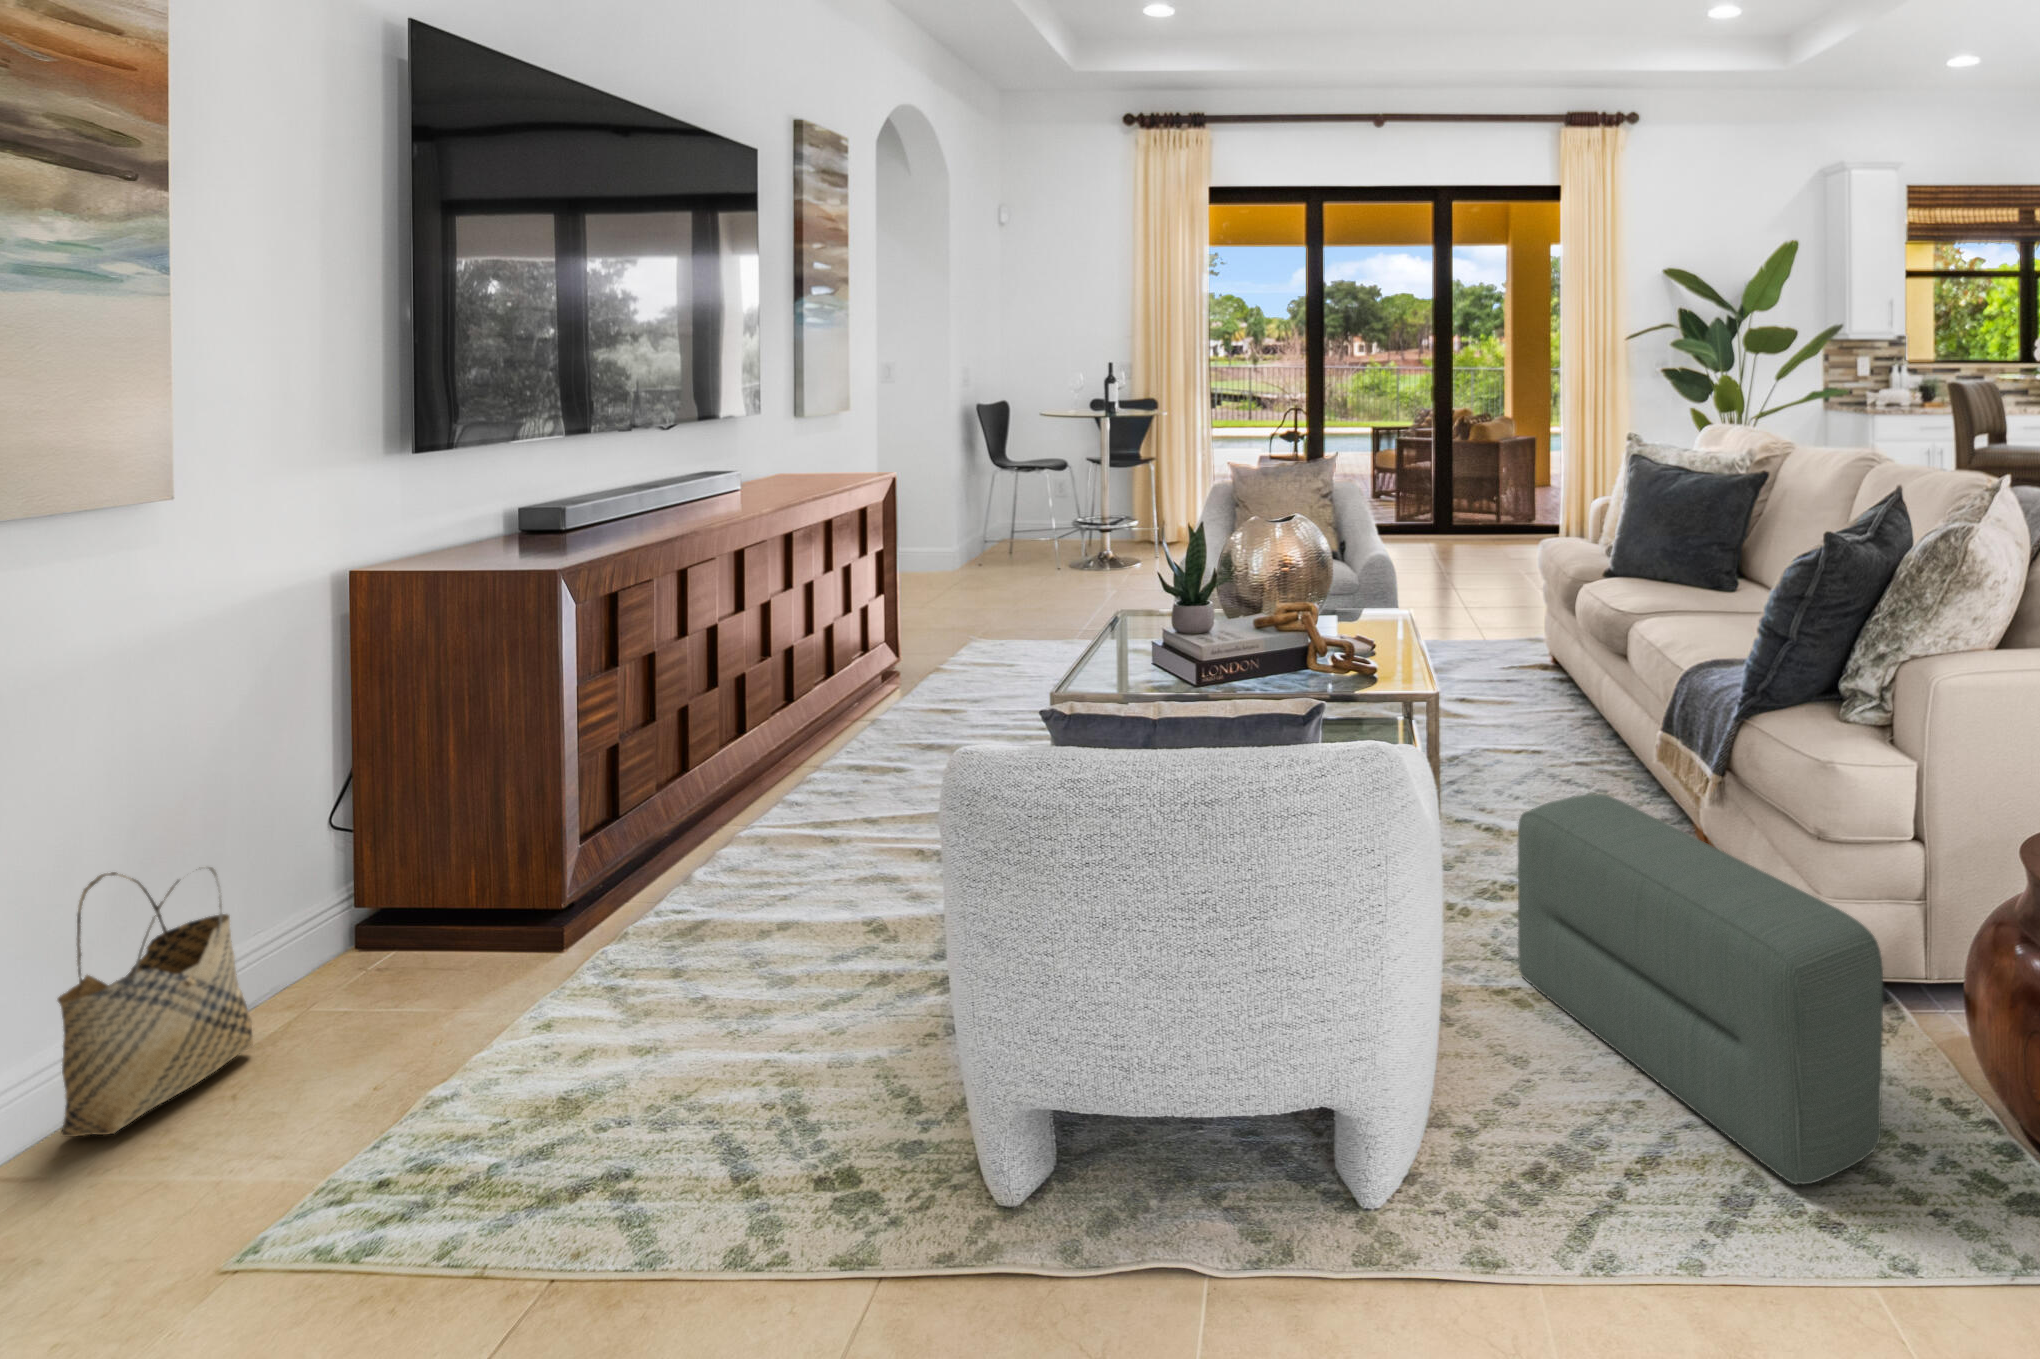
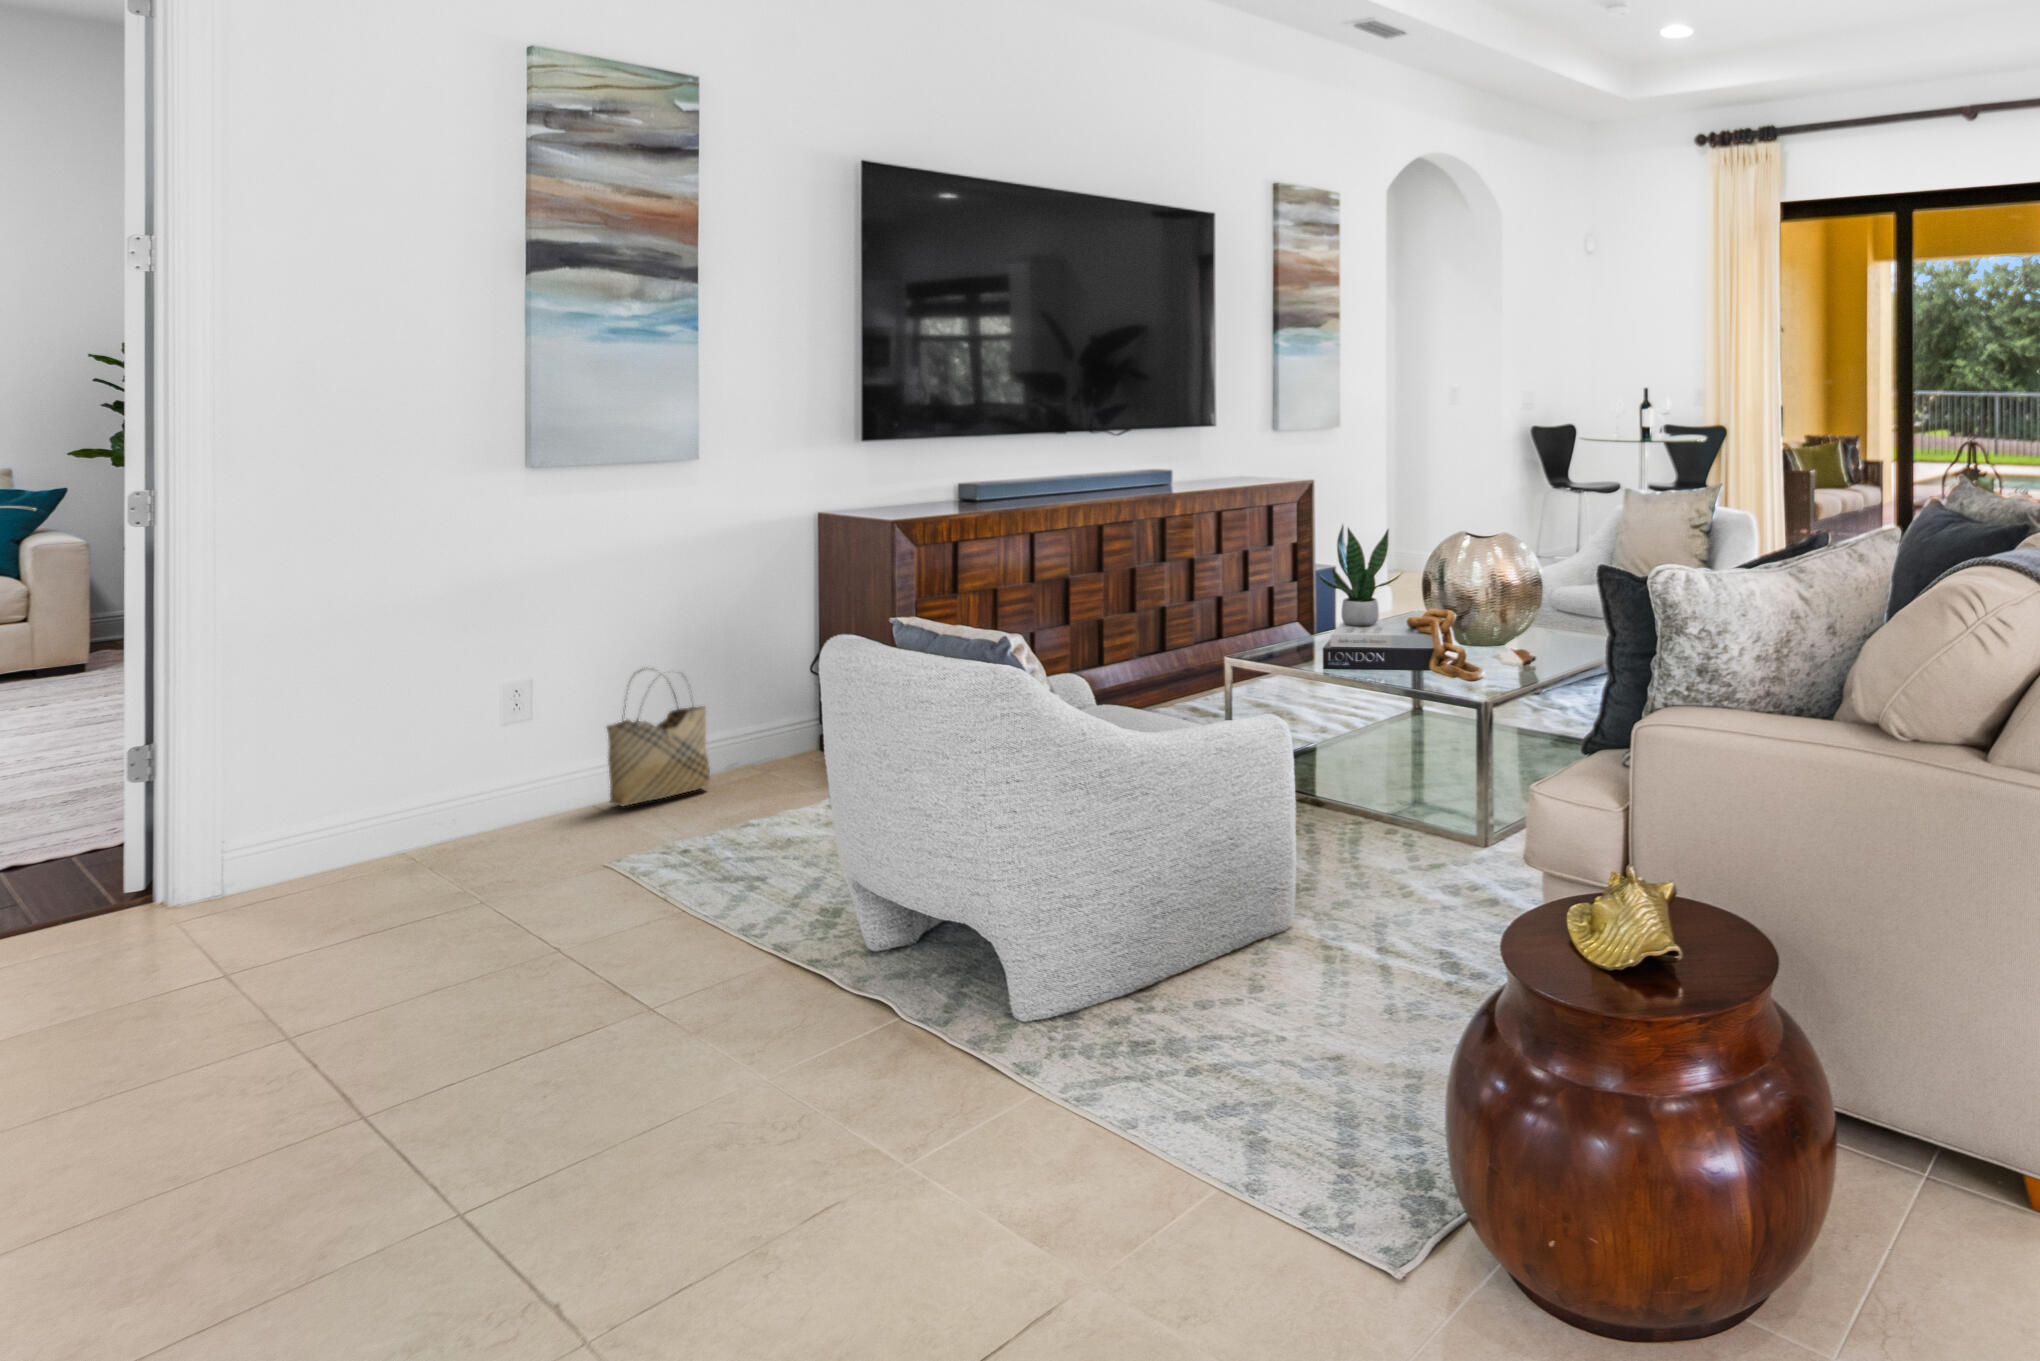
pouf: present [1518,794,1883,1185] -> none [1269,788,1438,1110]

